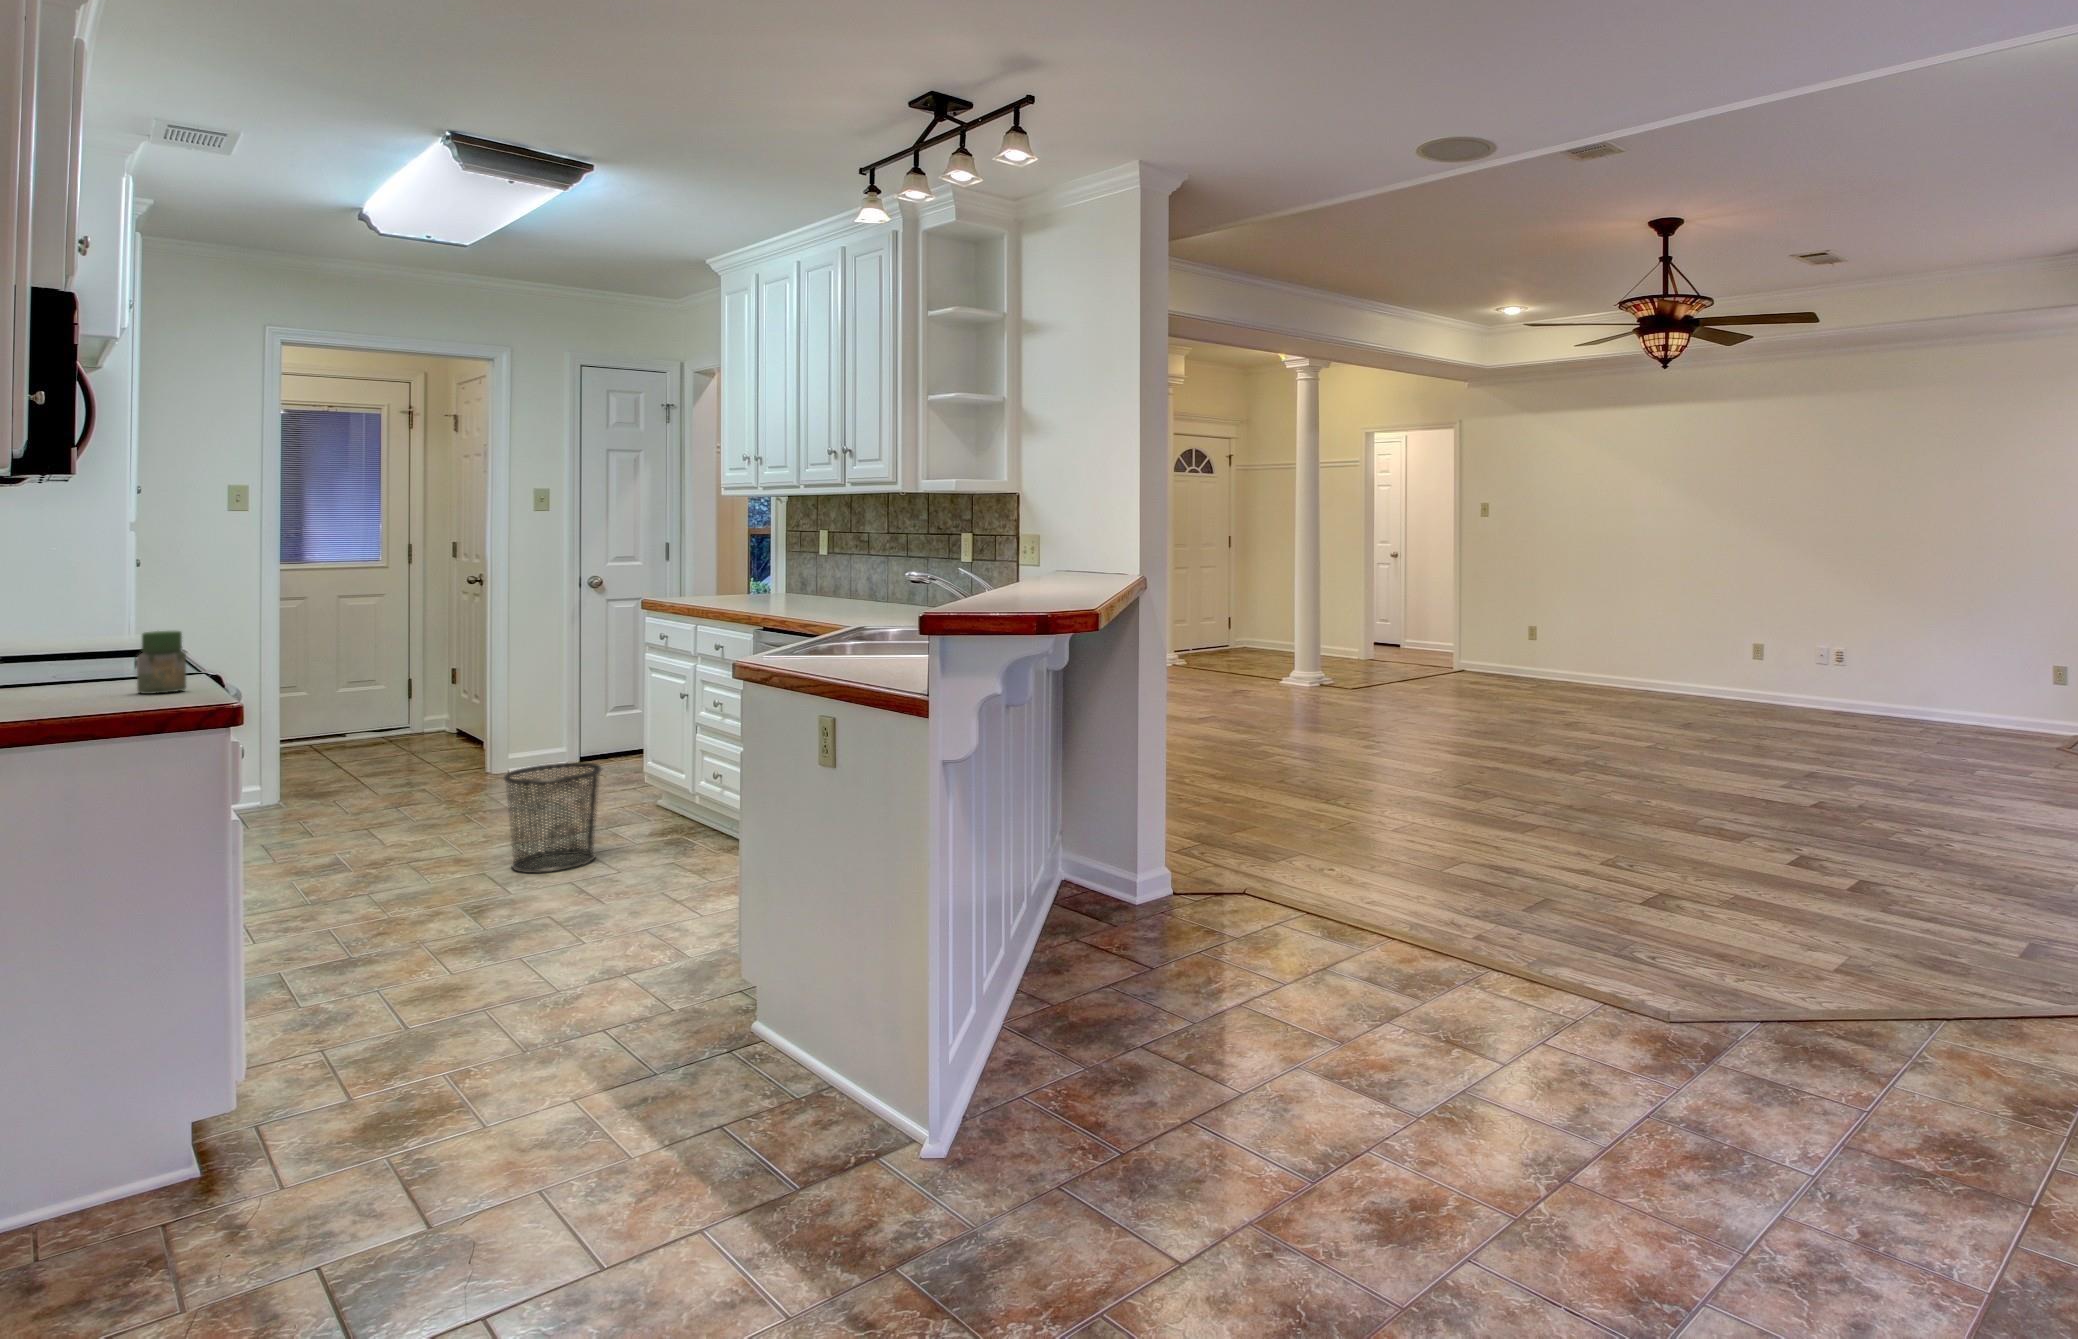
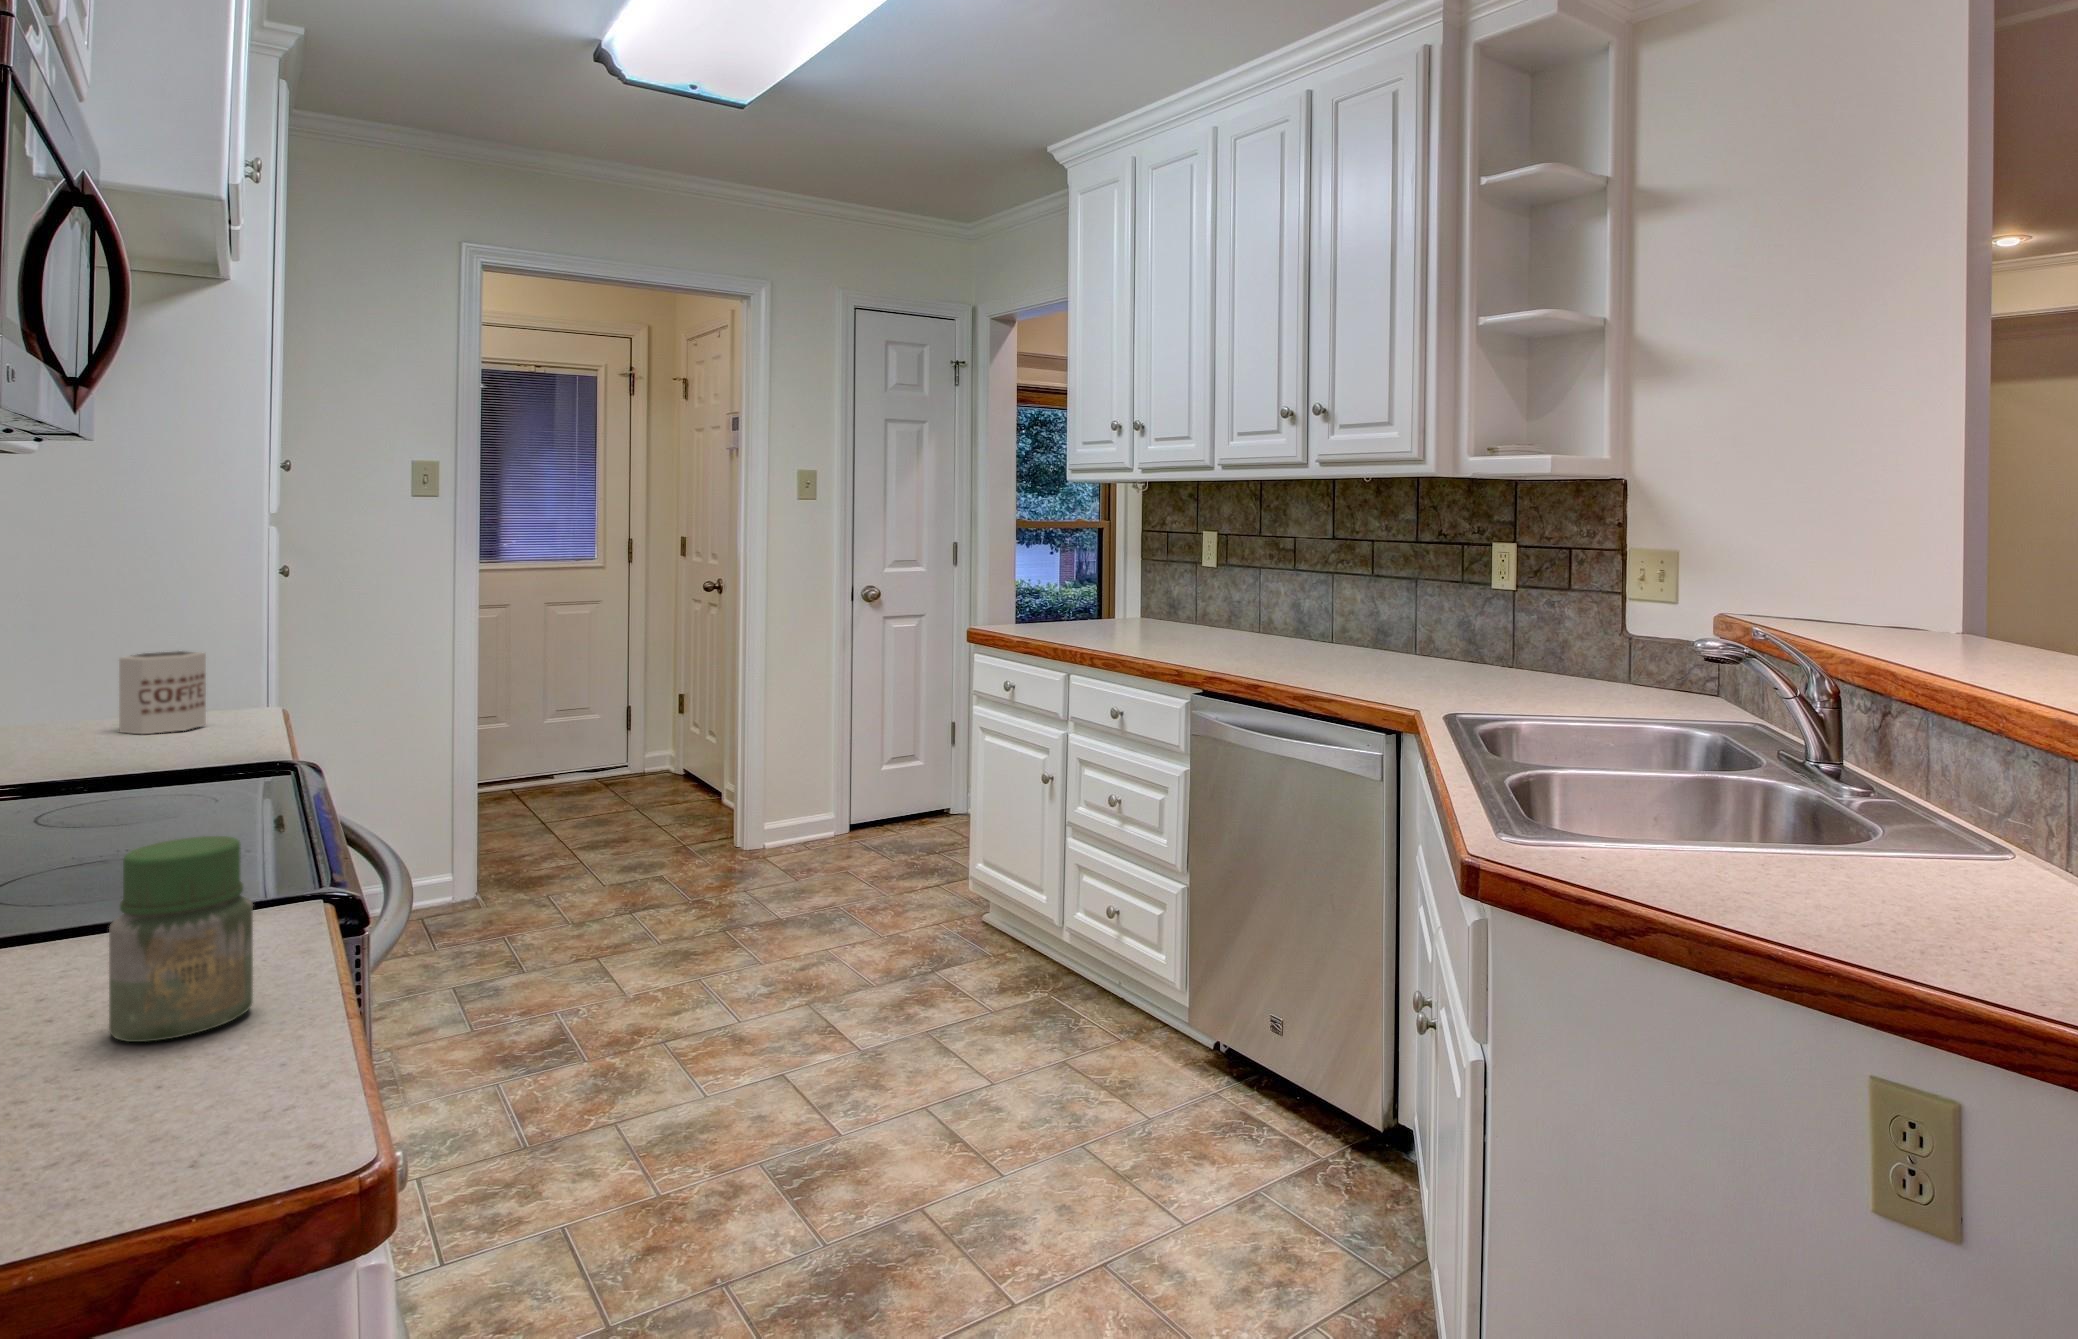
mug: none [57,602,107,647] -> present [119,651,206,734]
waste bin: present [504,762,602,873] -> none [811,889,953,1079]

